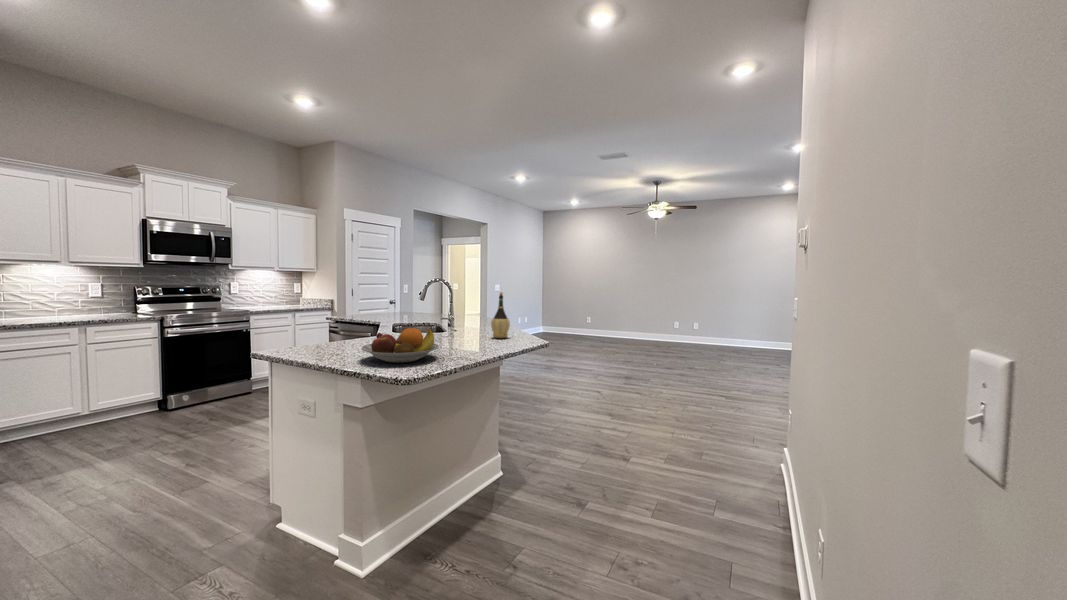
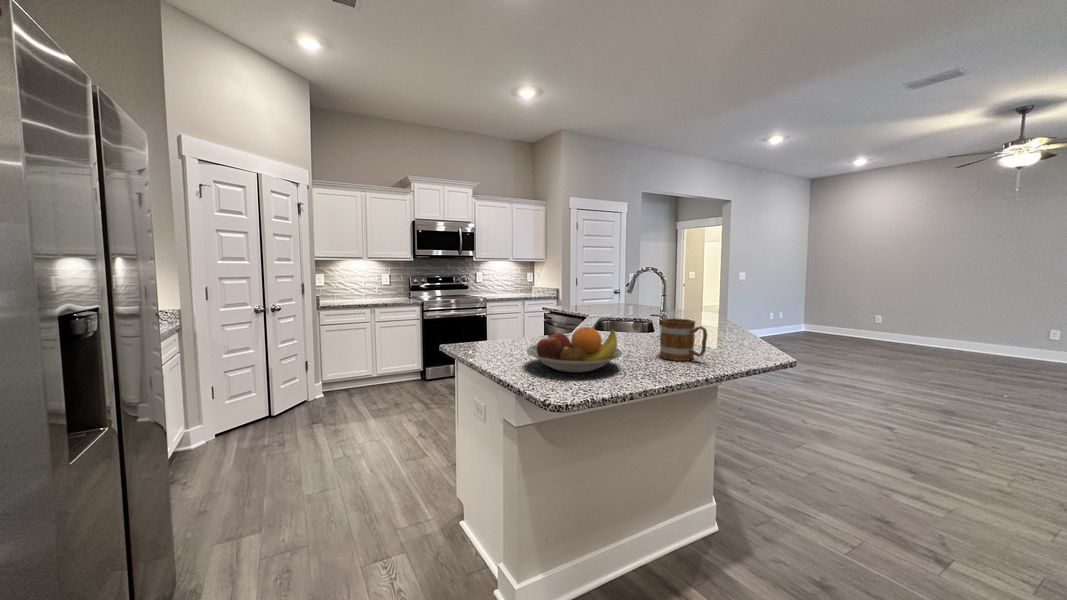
wine bottle: present [491,292,510,338] -> none [712,281,741,346]
mug: none [460,320,492,349] -> present [660,318,707,361]

